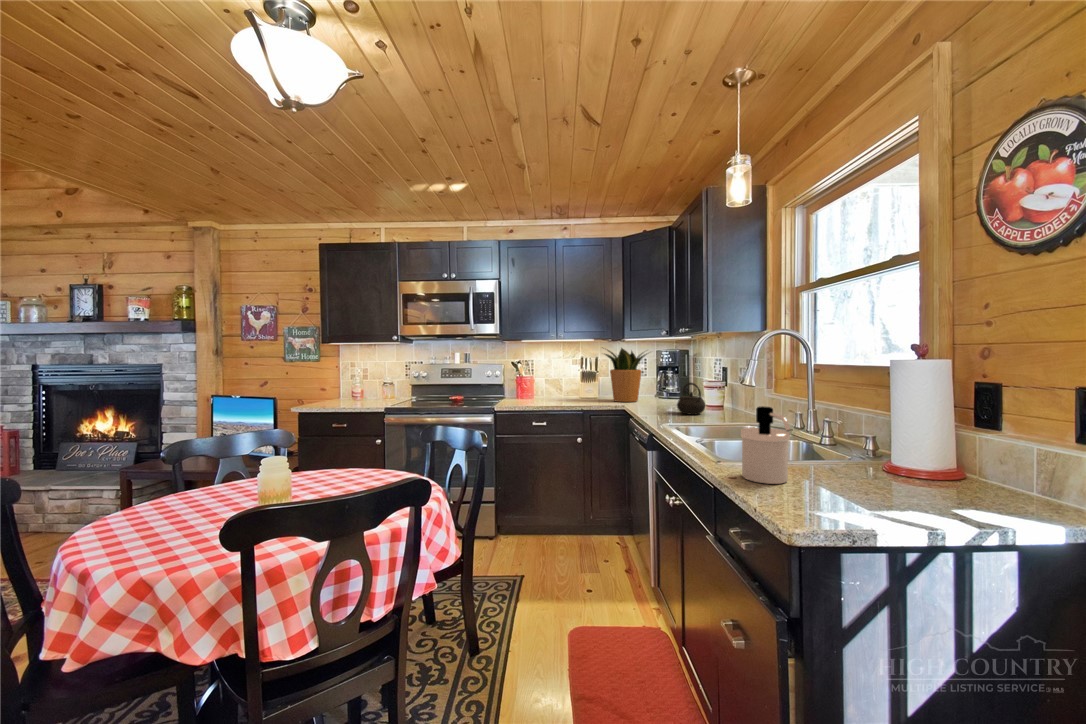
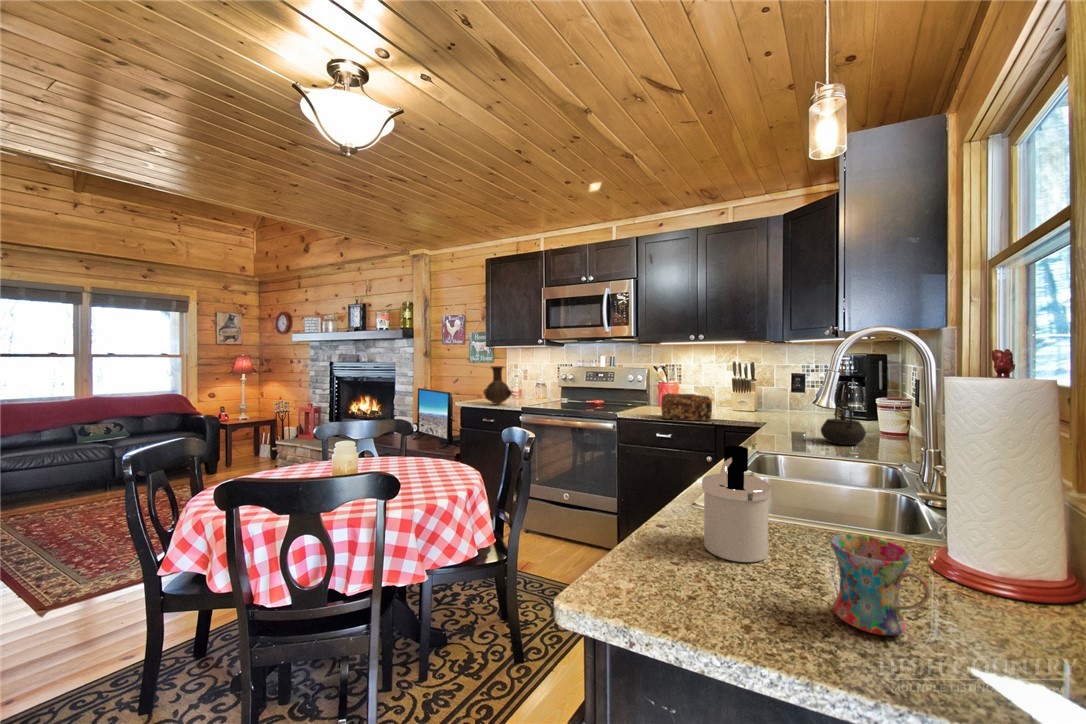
potted plant: present [605,348,647,402] -> none [752,350,822,420]
vase: none [330,365,368,407] -> present [484,366,512,405]
bread loaf: none [537,385,582,408] -> present [661,393,712,421]
mug: none [855,448,918,499] -> present [830,534,931,635]

